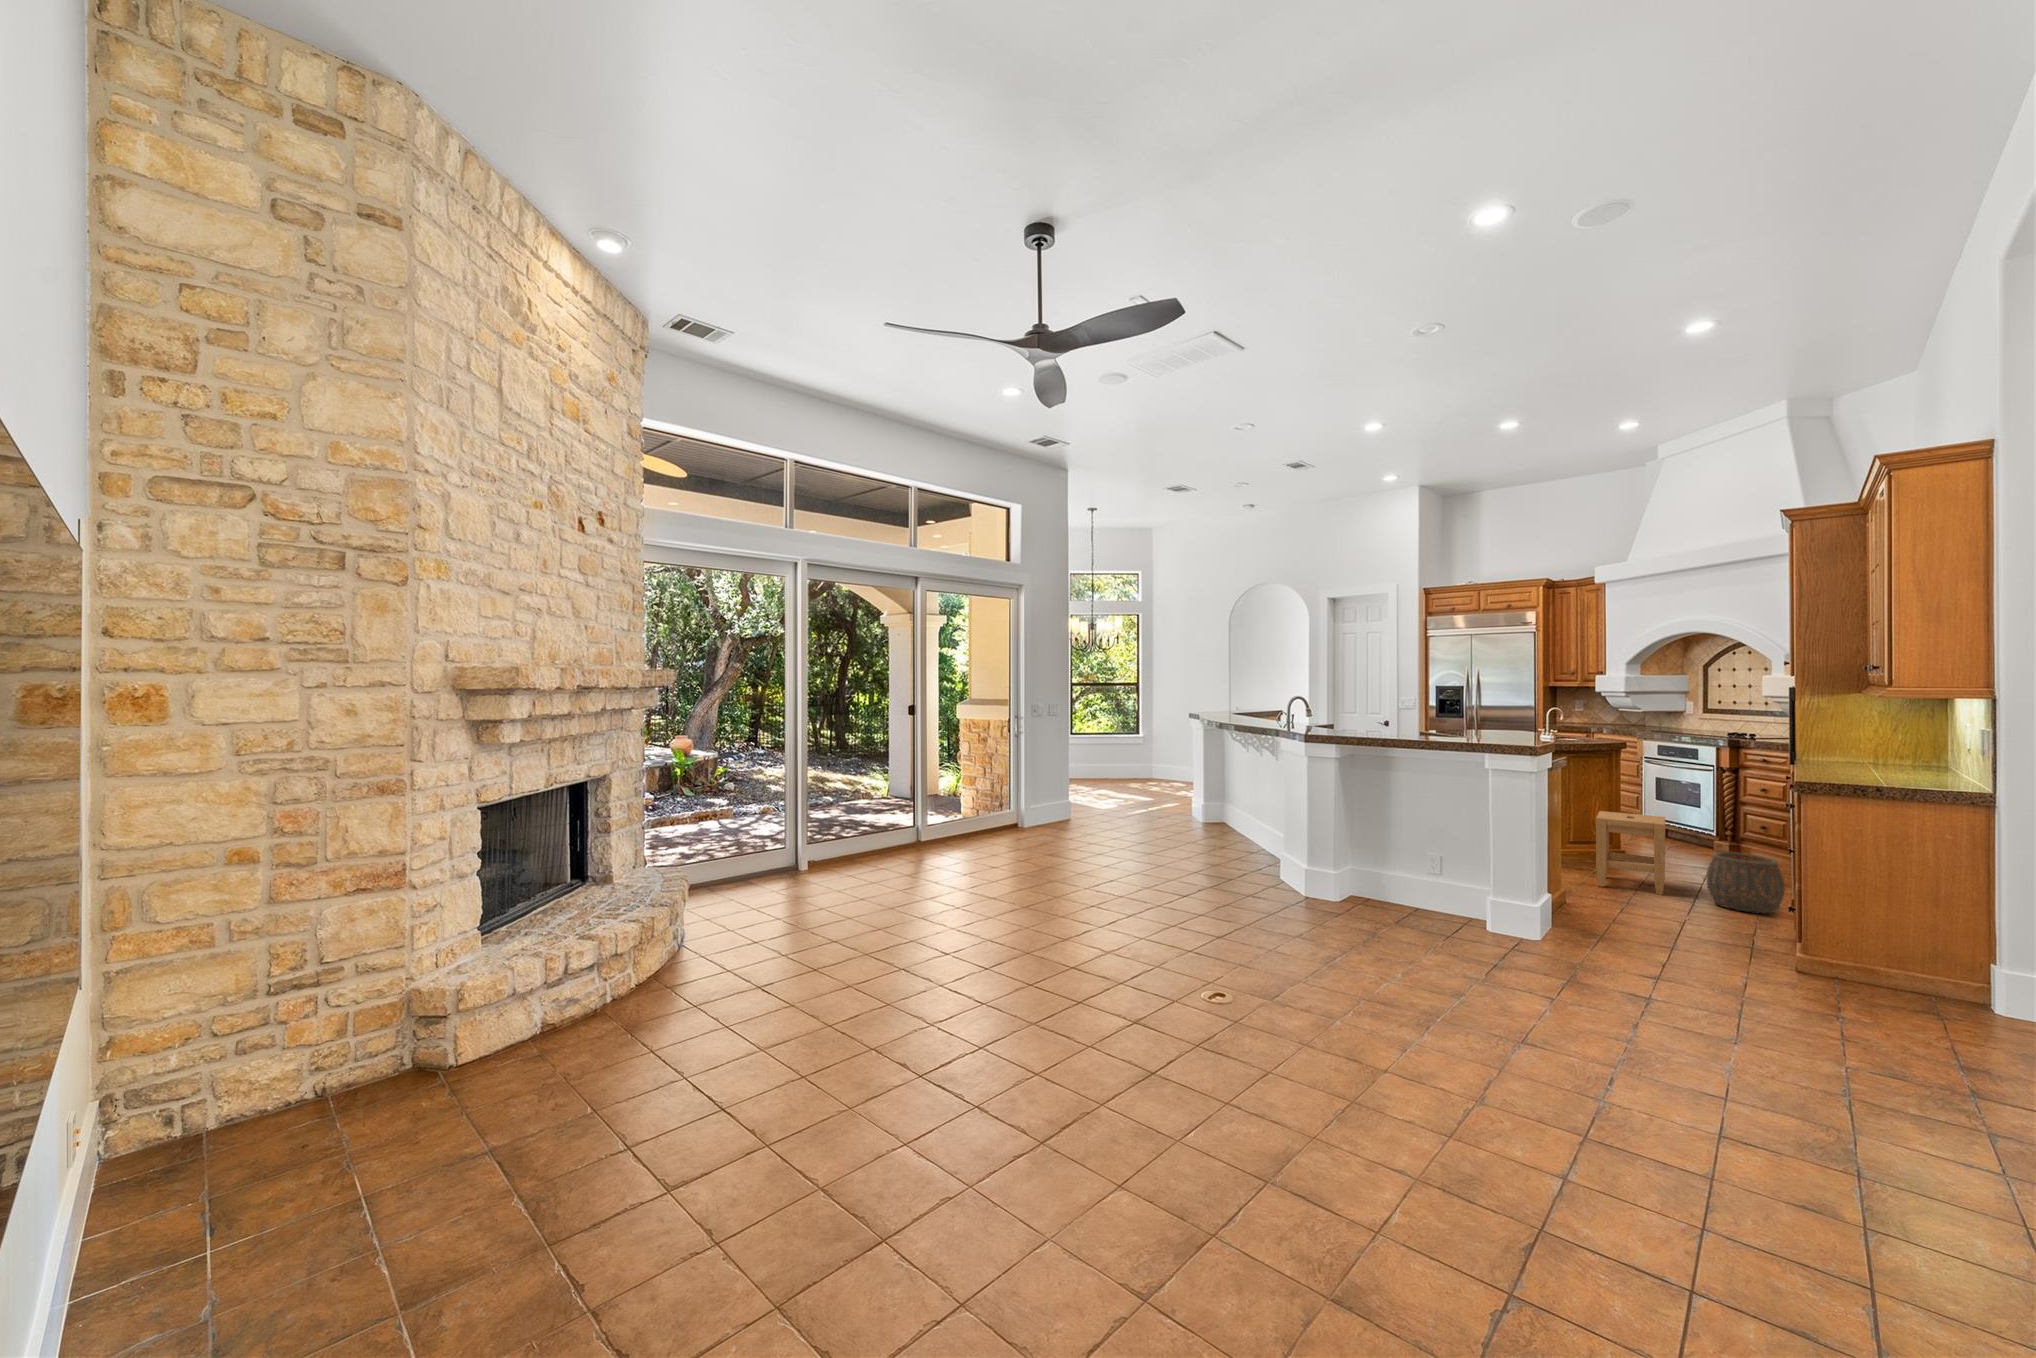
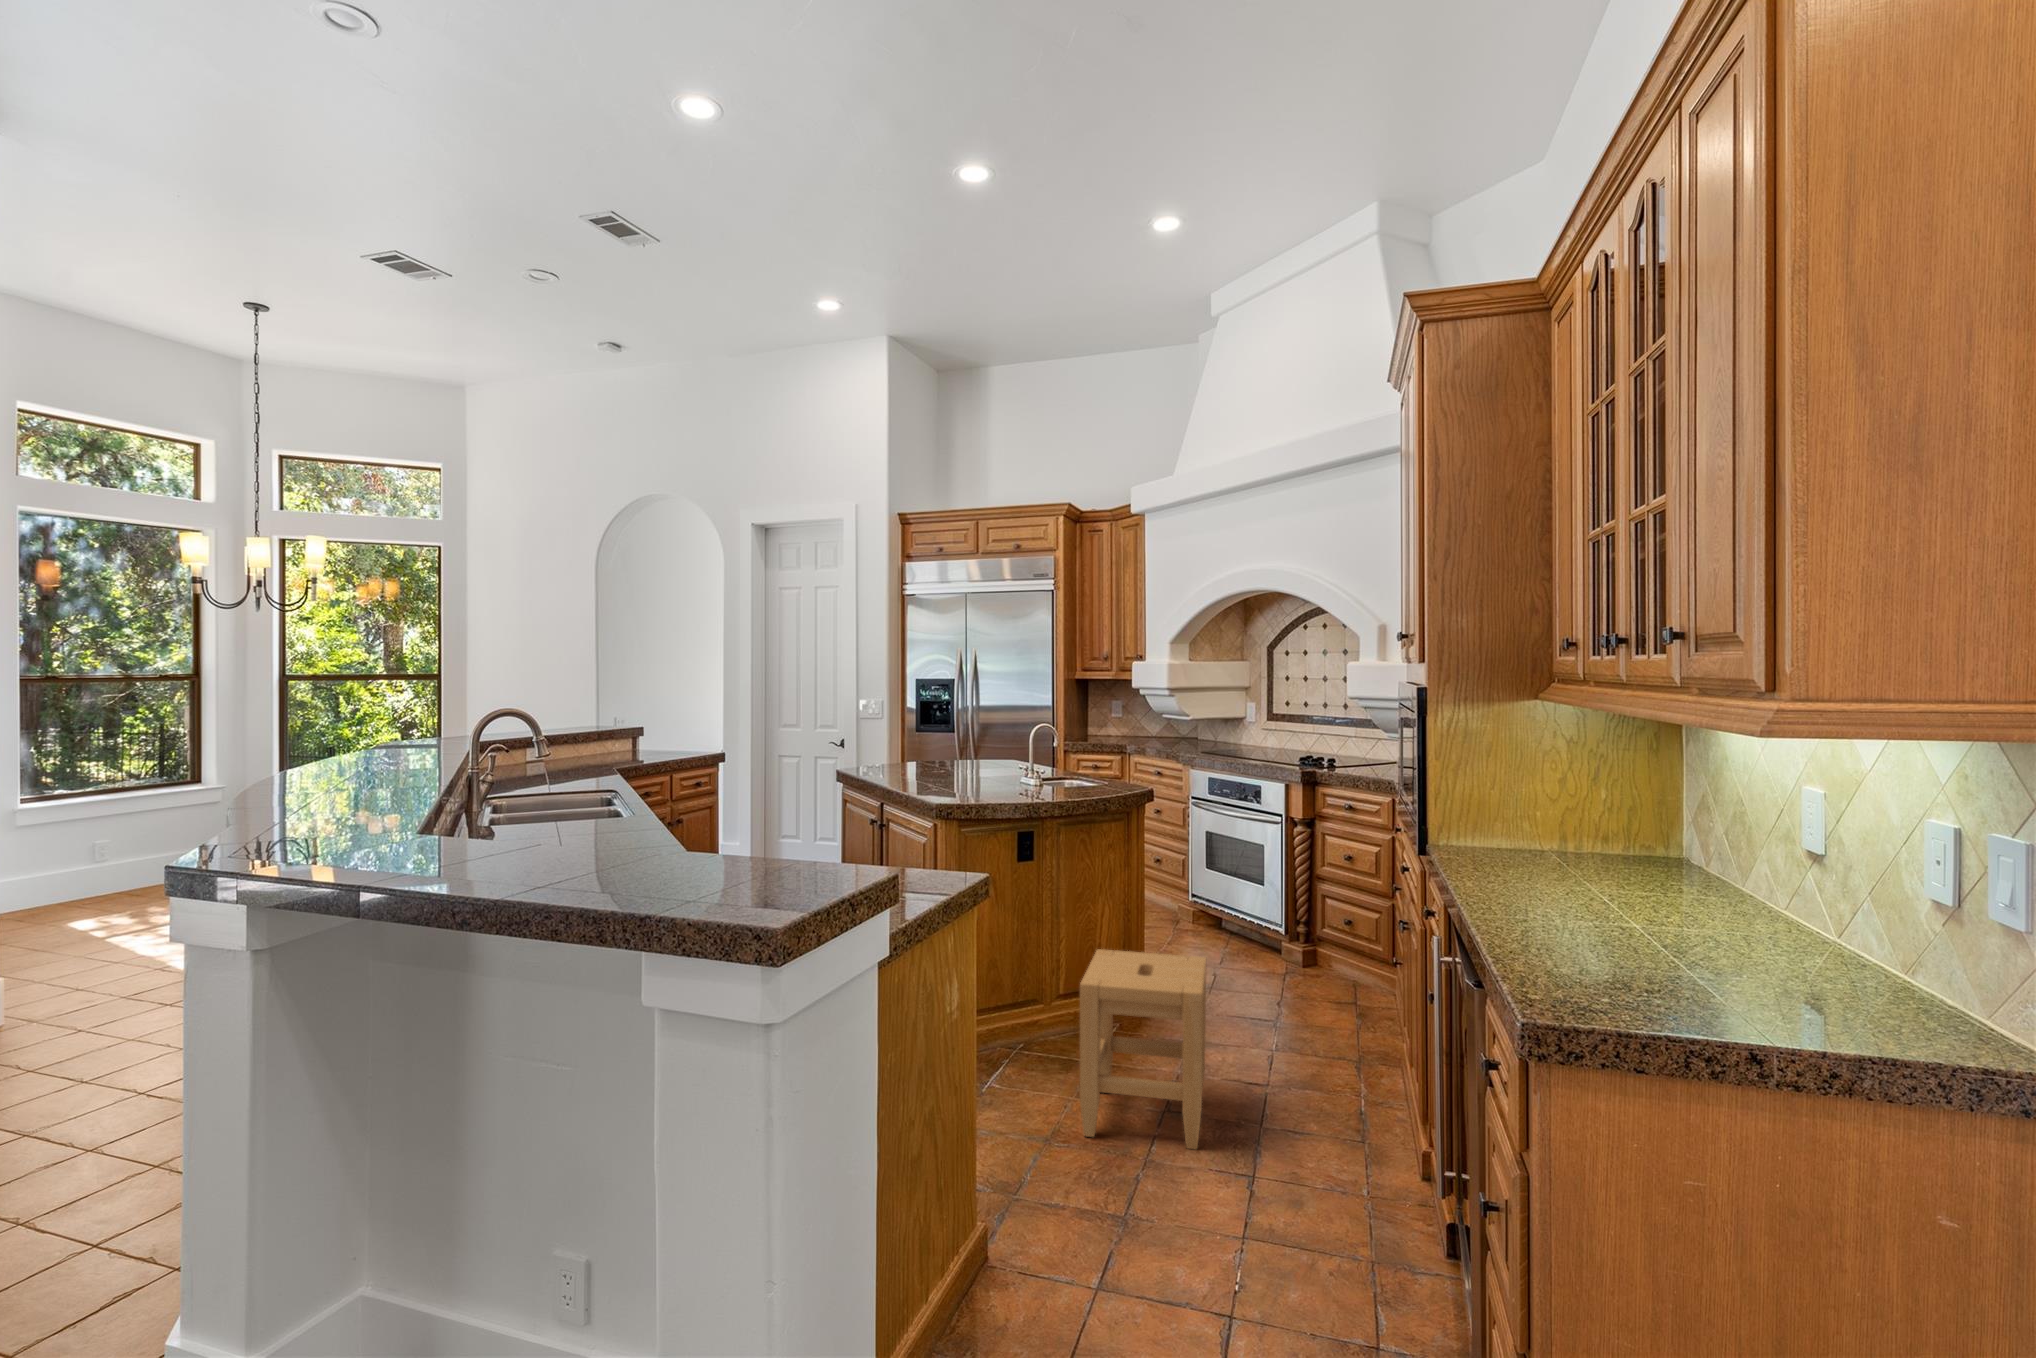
woven basket: present [1706,852,1785,914] -> none [1272,1044,1409,1201]

